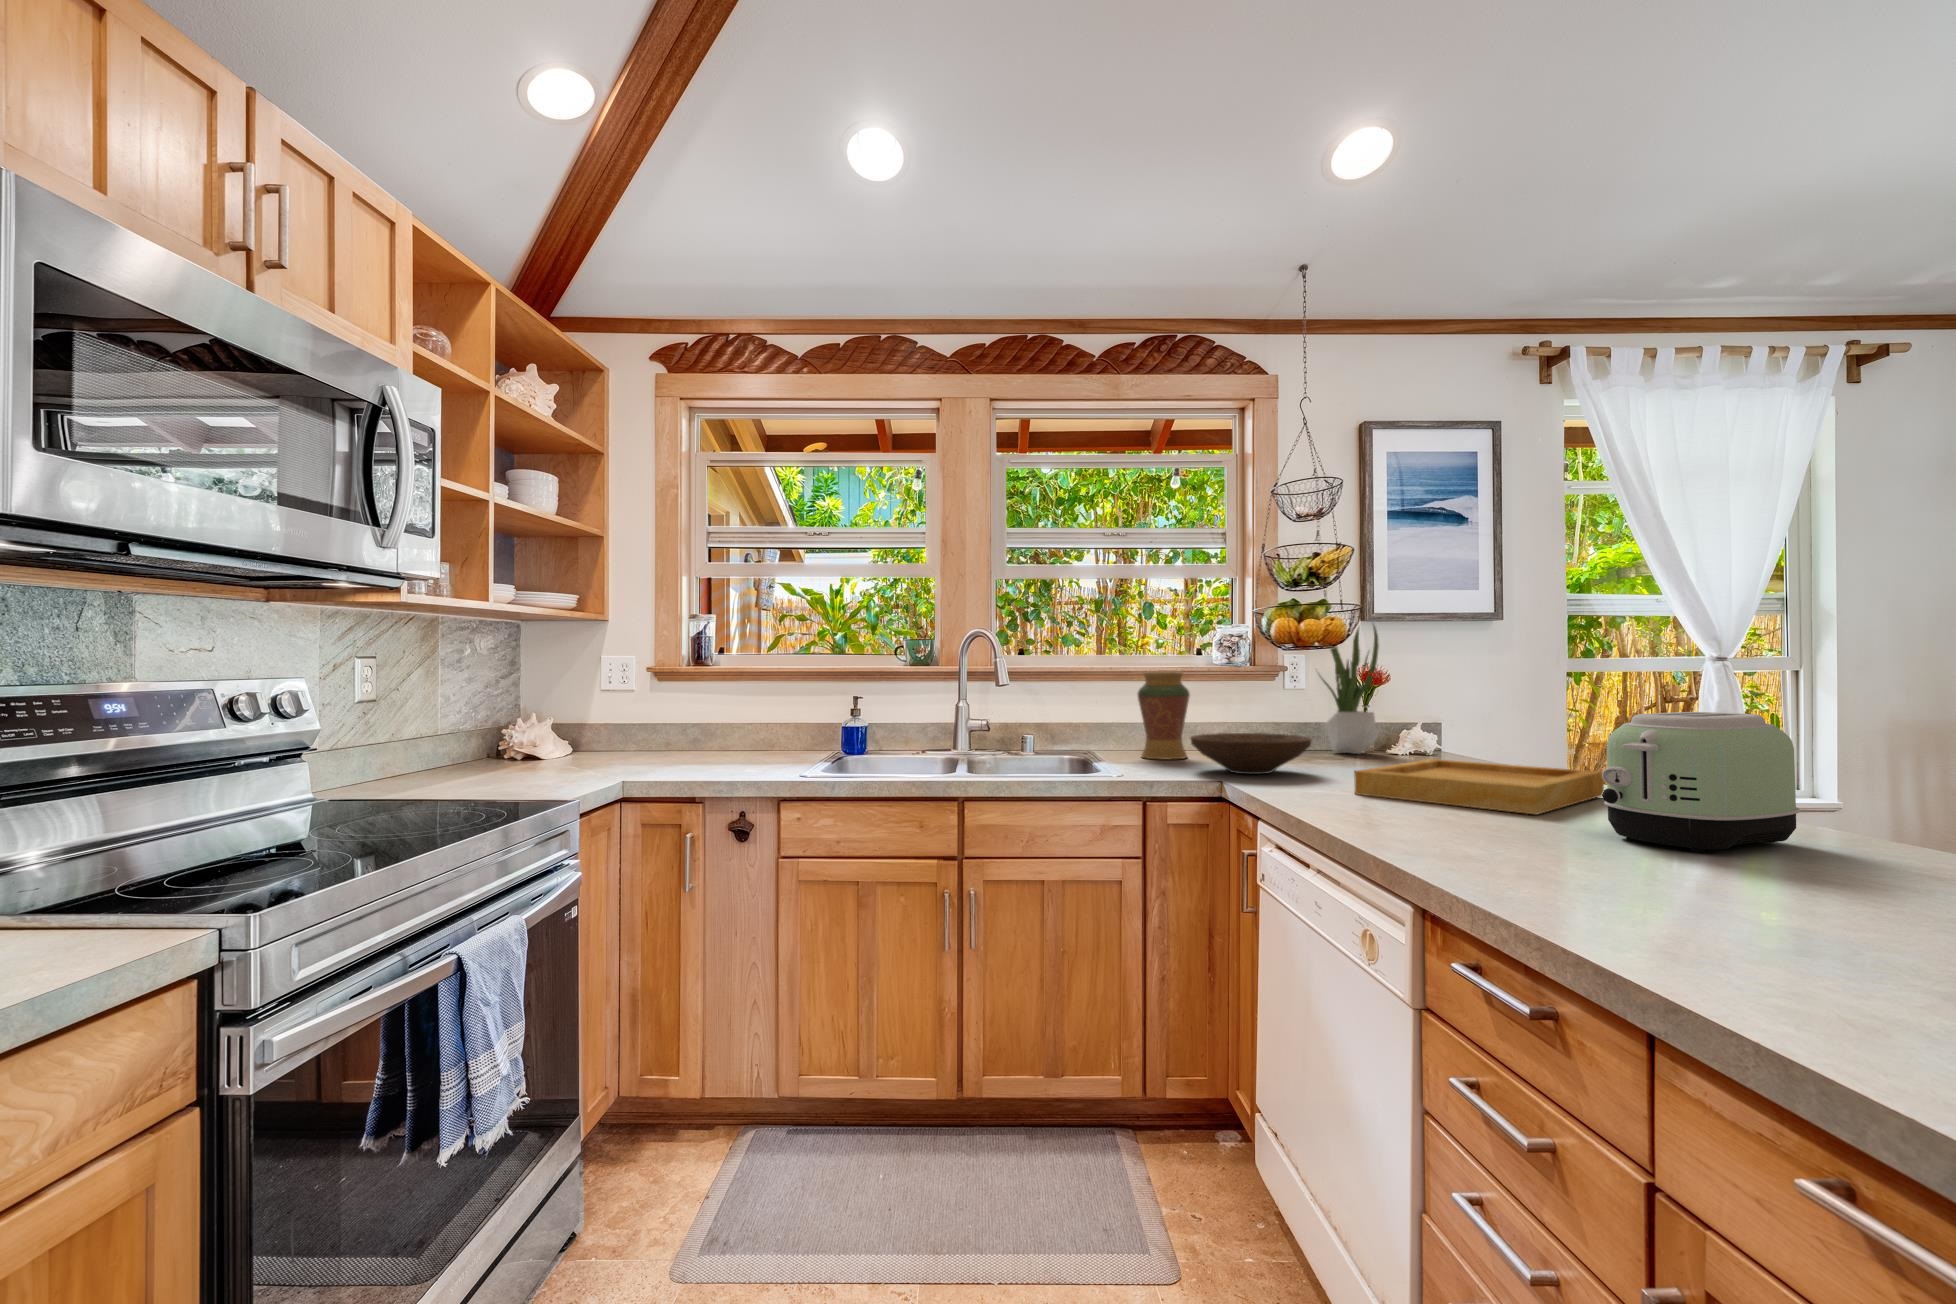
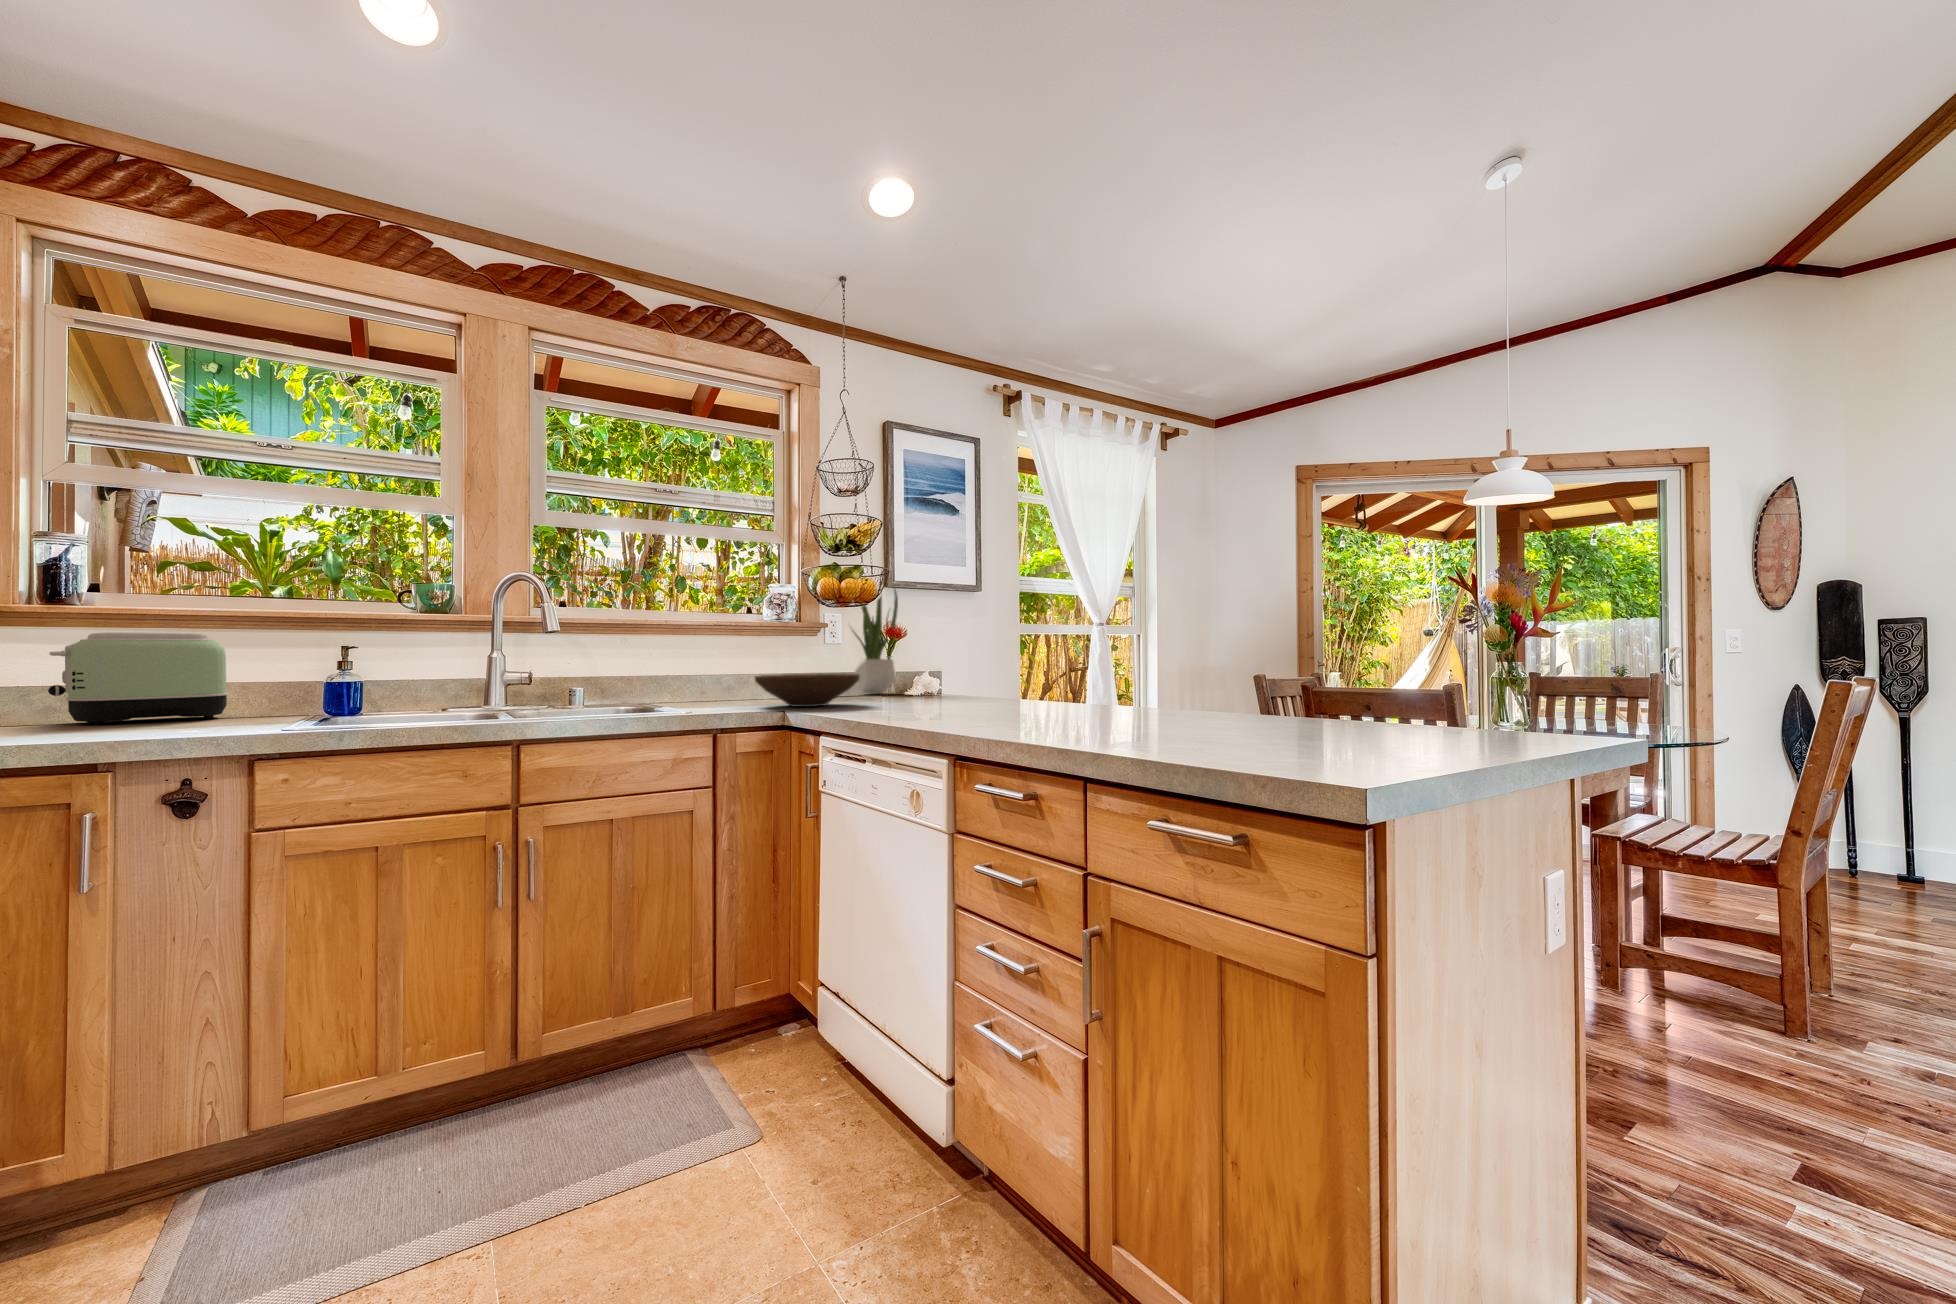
decorative vase: present [1137,672,1190,759] -> none [695,621,745,702]
toaster: present [1602,712,1800,852] -> present [48,632,229,724]
tray: present [1354,759,1604,814] -> none [903,687,1065,715]

